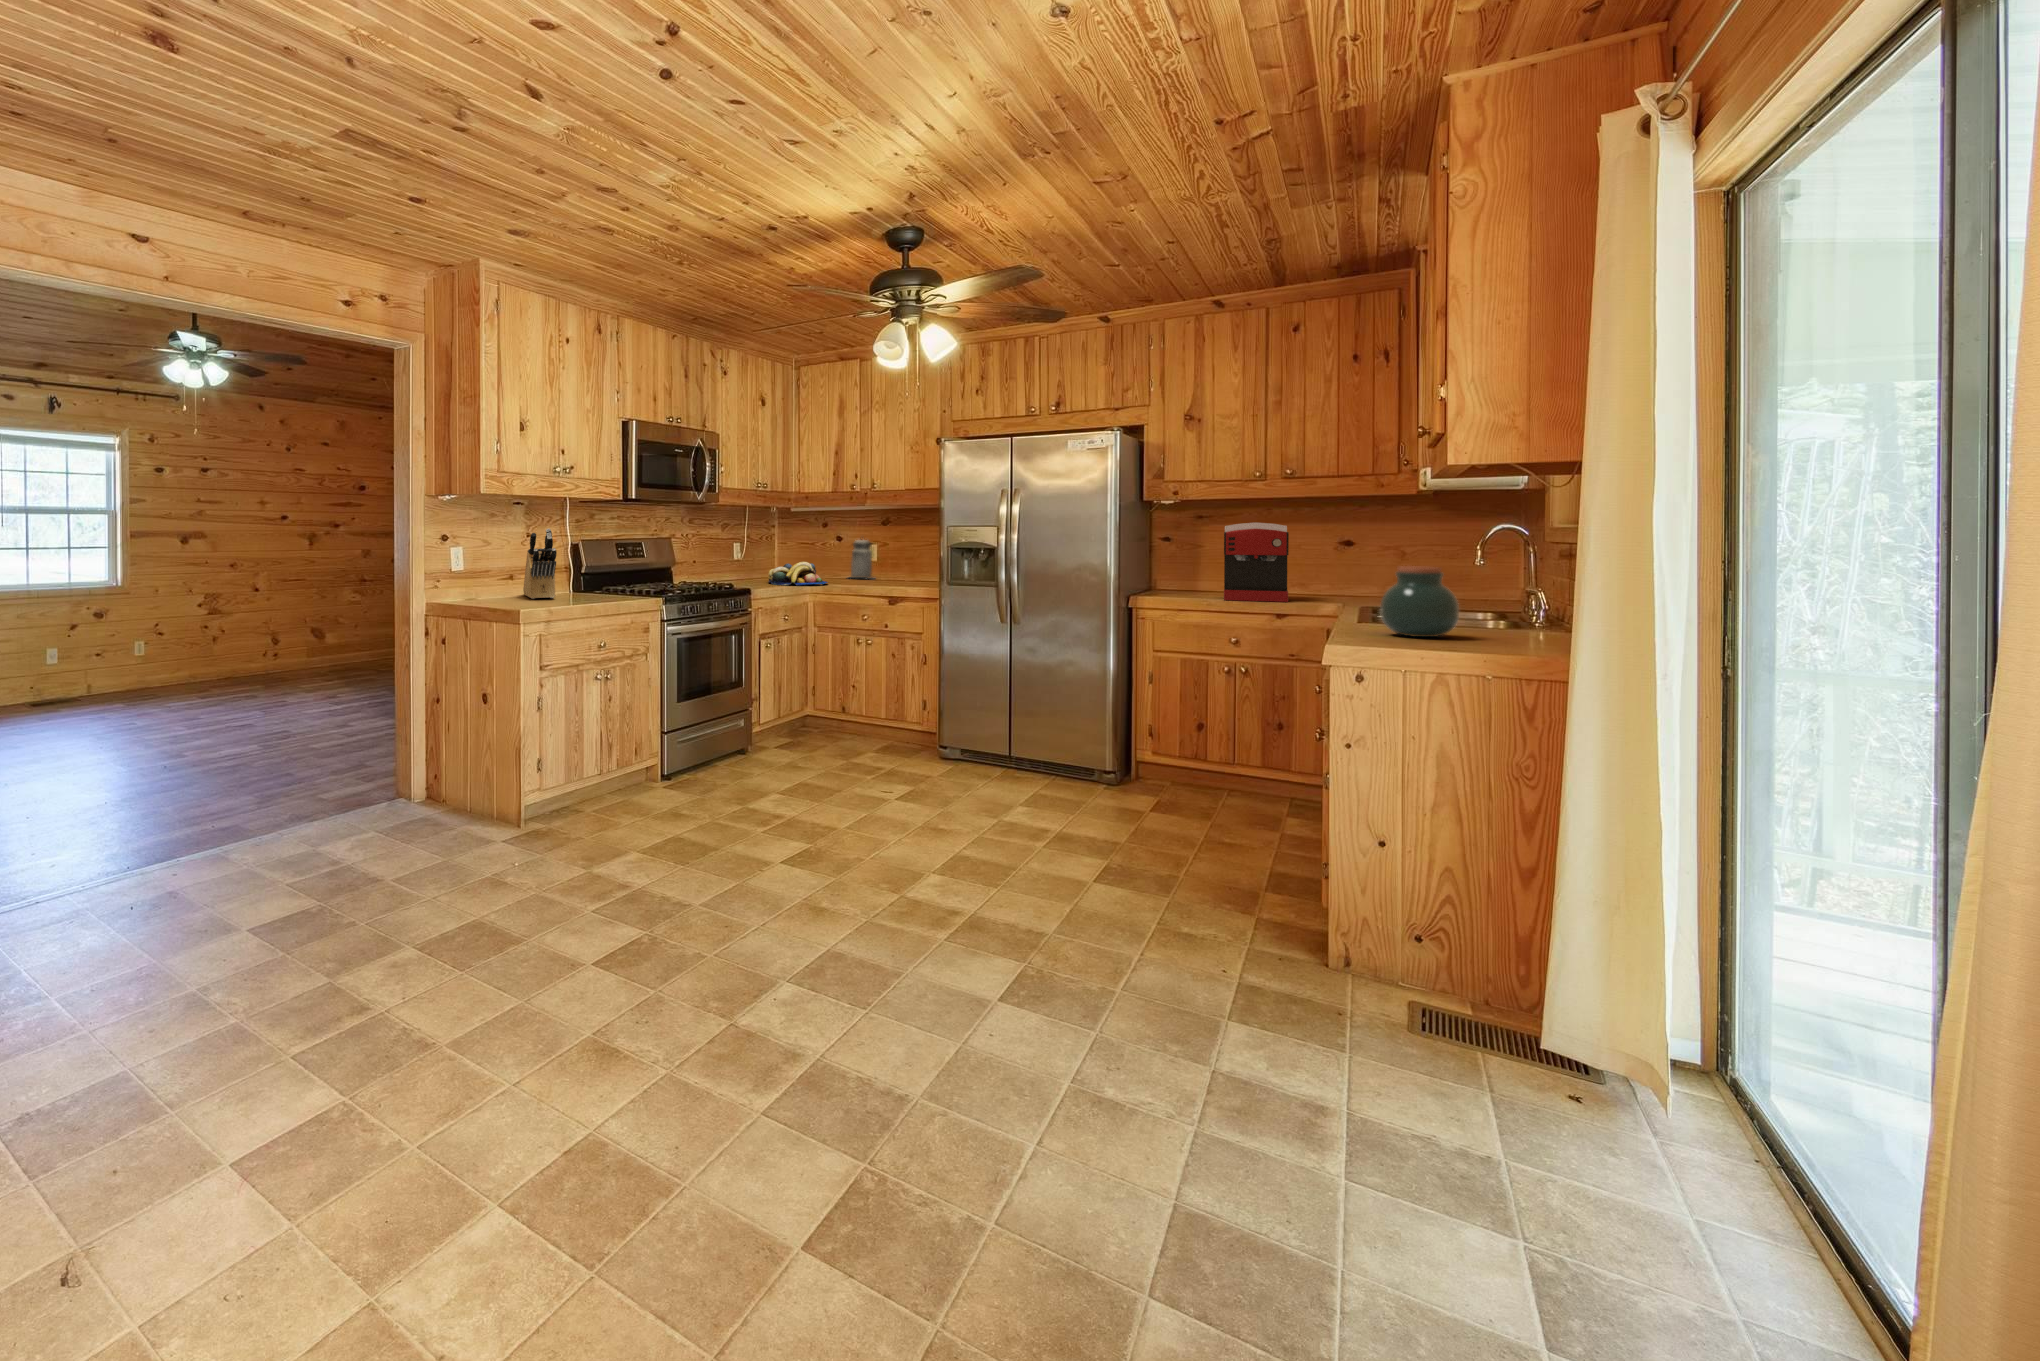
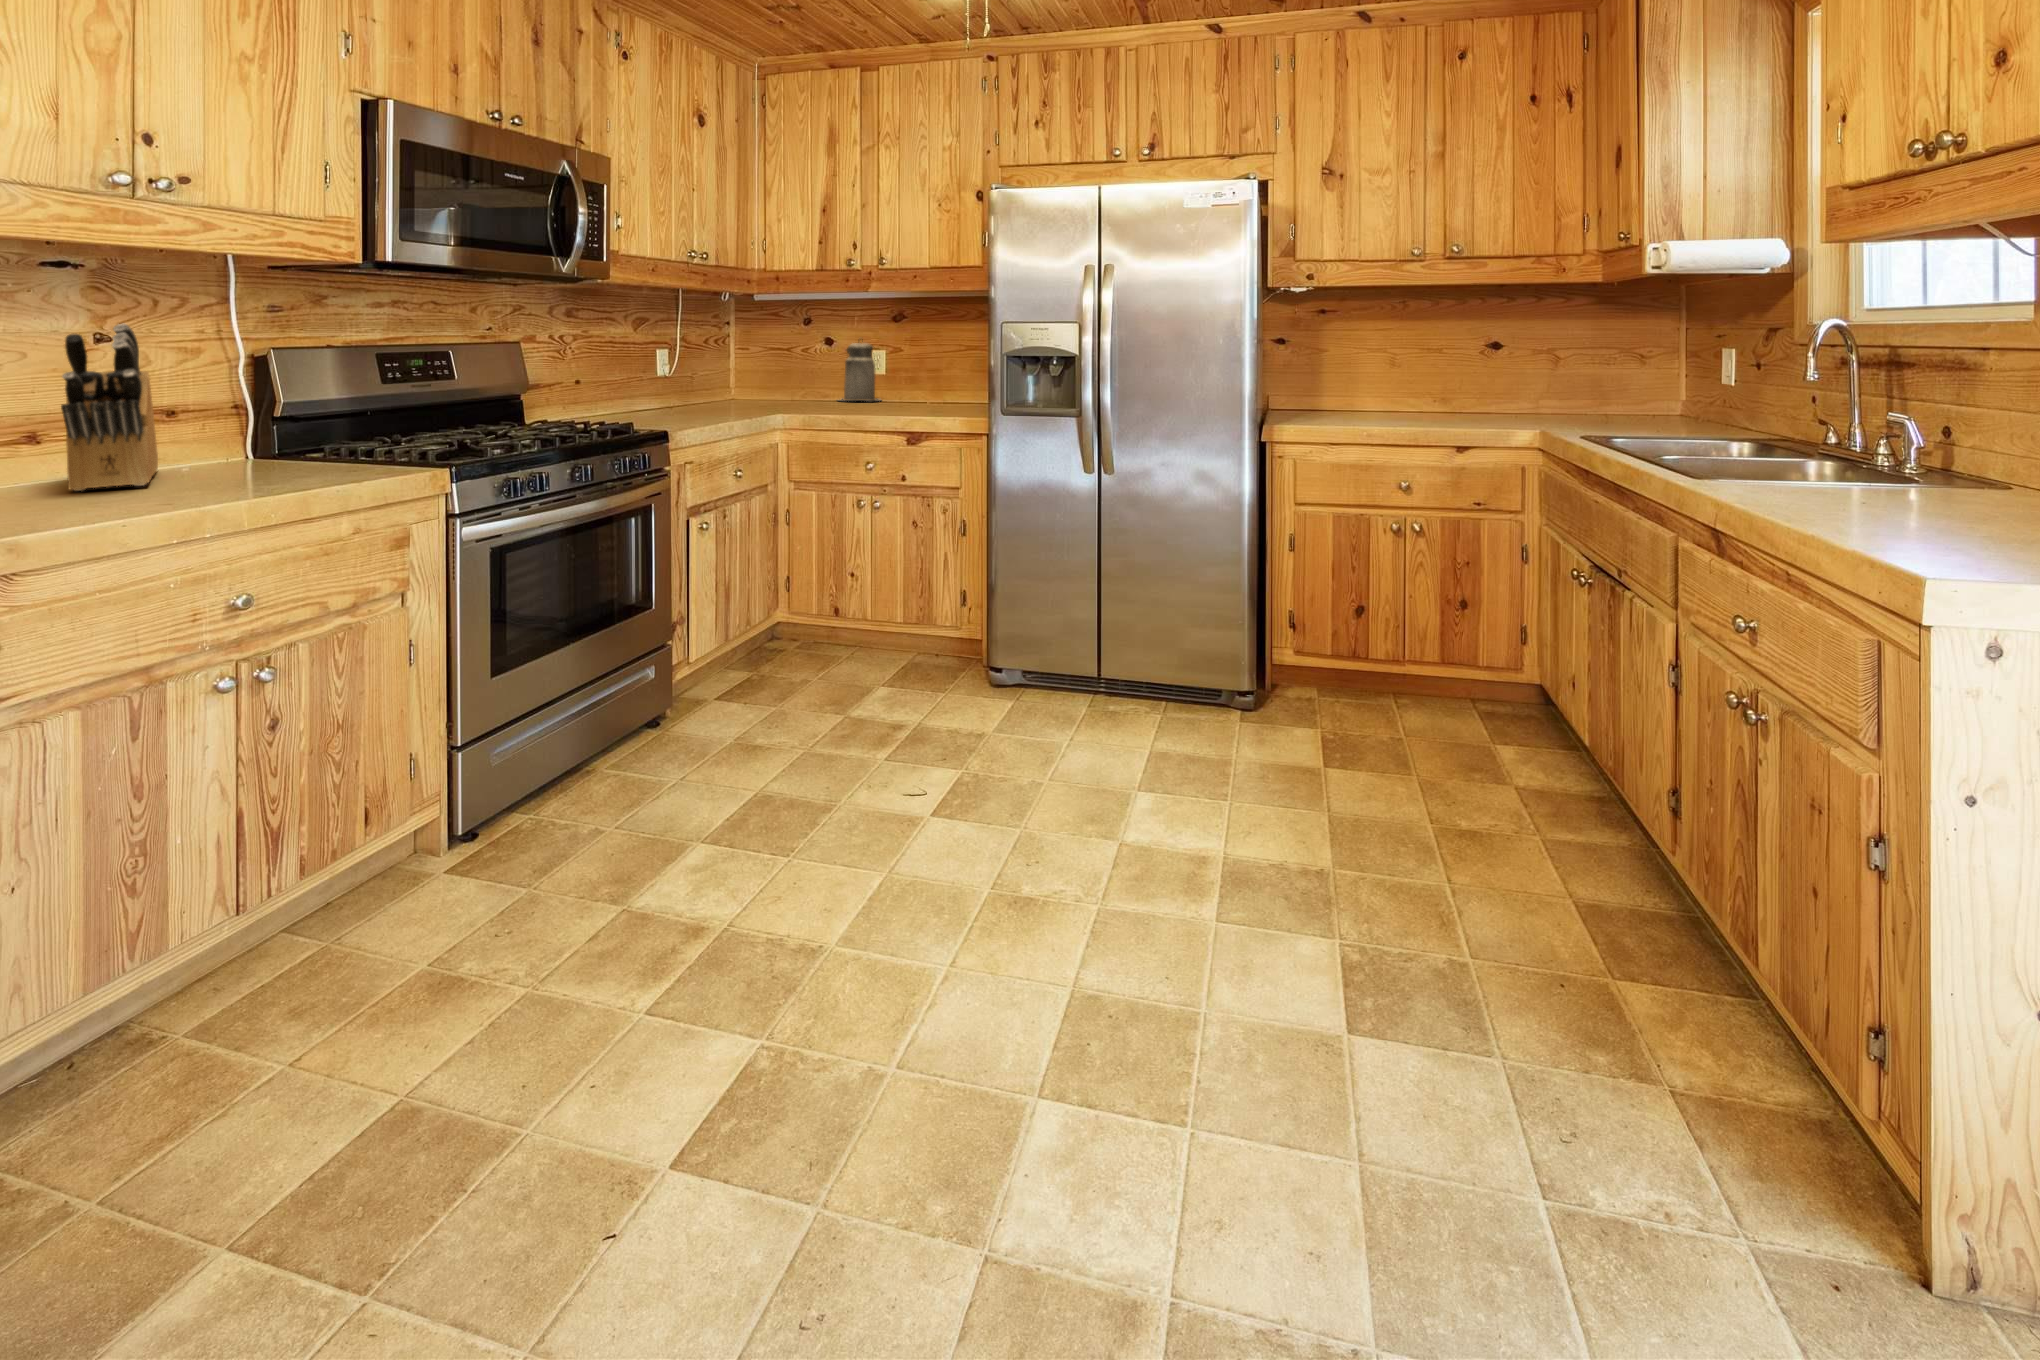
coffee maker: present [1224,522,1289,602] -> none [1385,317,1485,431]
fruit bowl: present [768,562,827,585] -> none [706,380,808,420]
jar: present [1380,566,1459,637] -> none [1855,393,2012,527]

